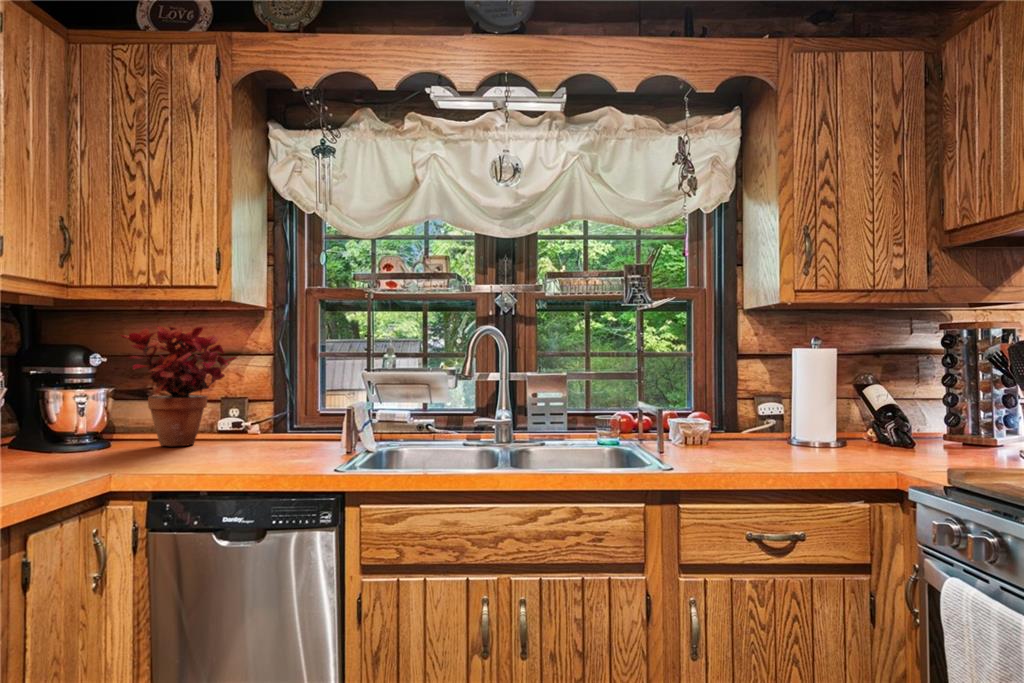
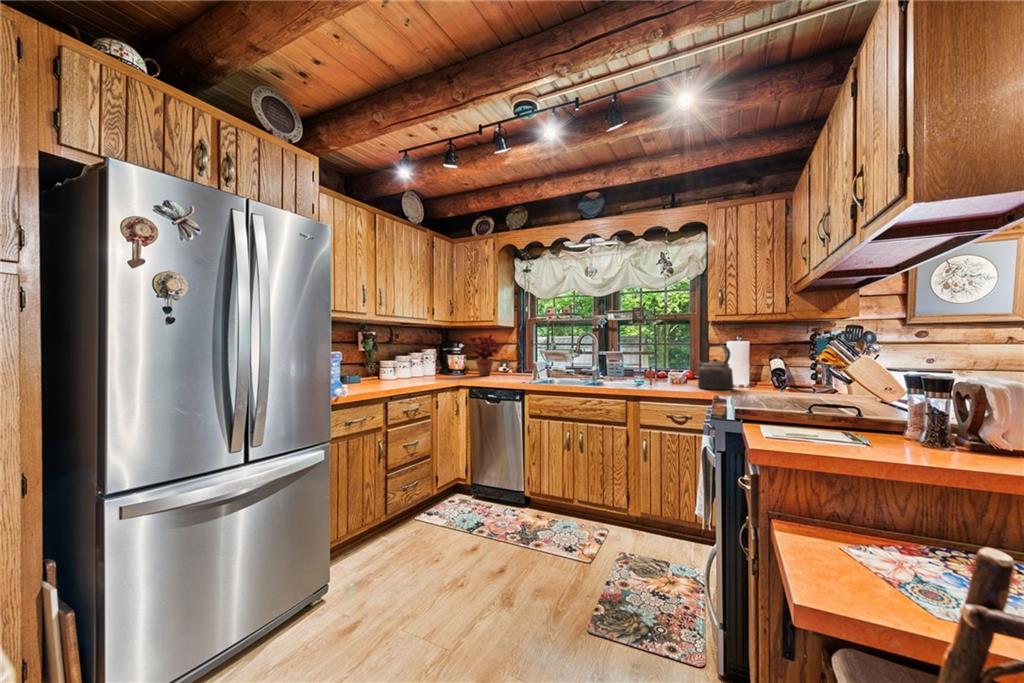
kettle: none [749,355,845,458] -> present [698,345,733,390]

